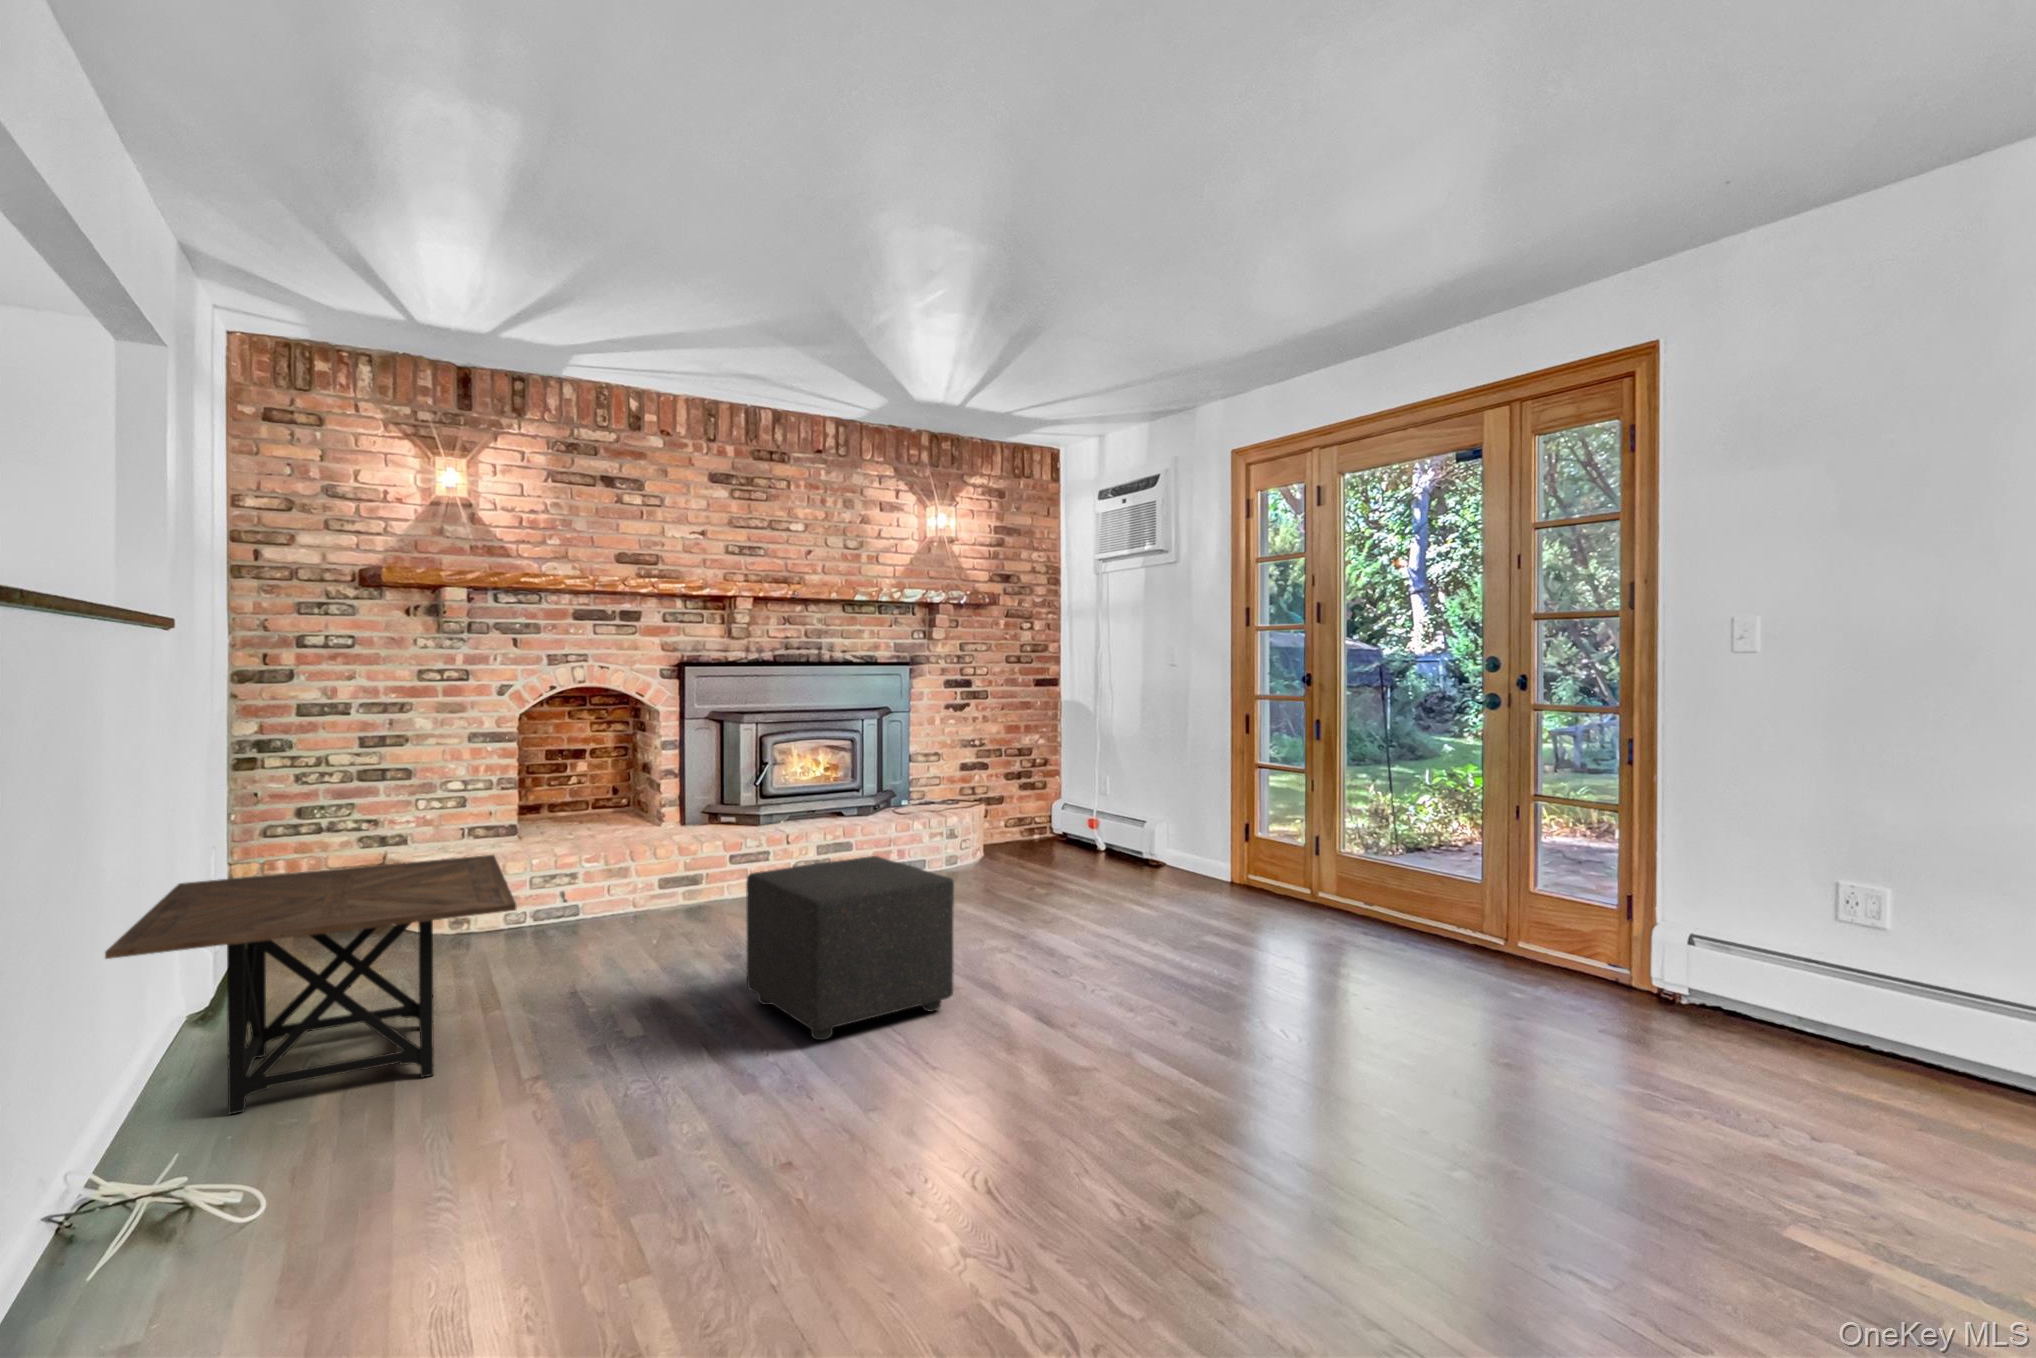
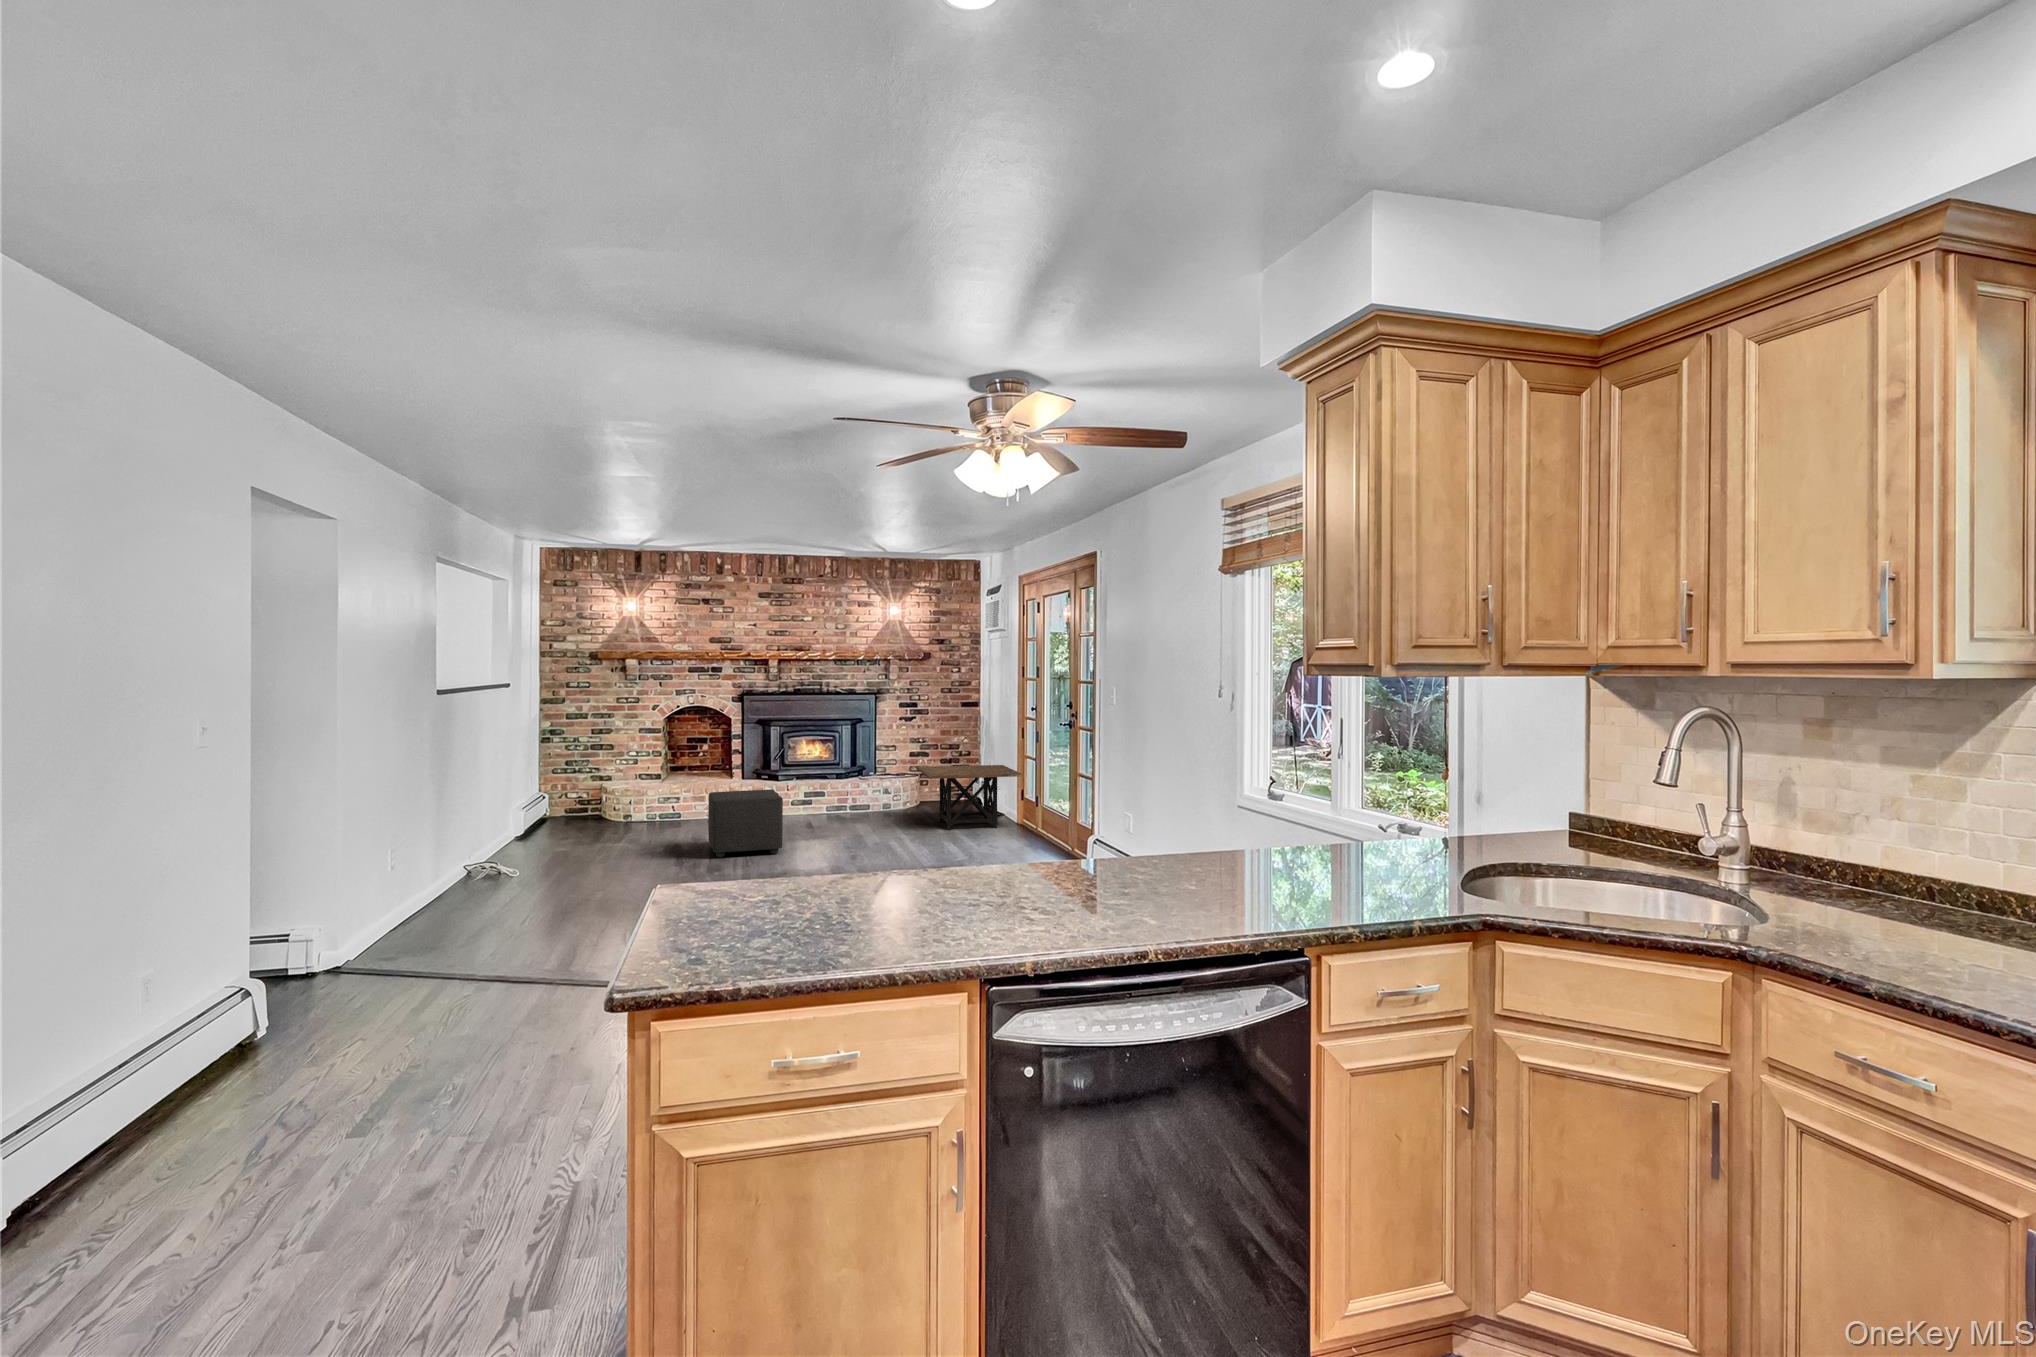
side table: present [105,855,517,1114] -> present [916,765,1023,829]

